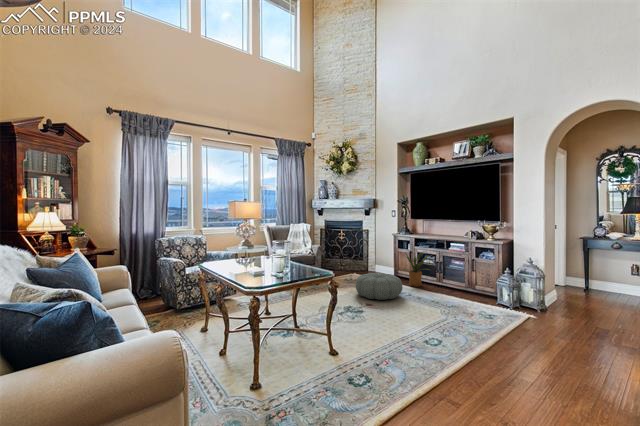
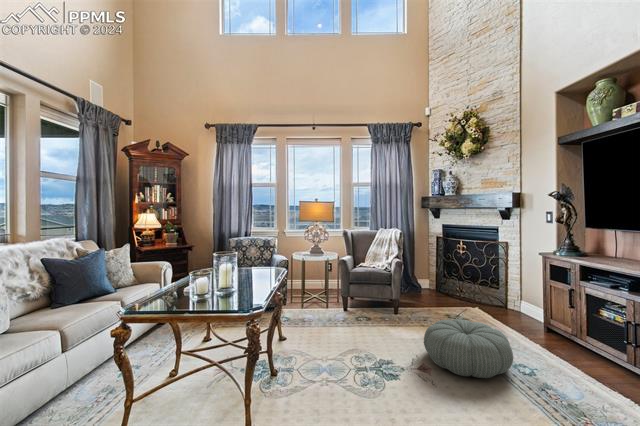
house plant: present [404,252,430,287] -> none [533,291,610,362]

